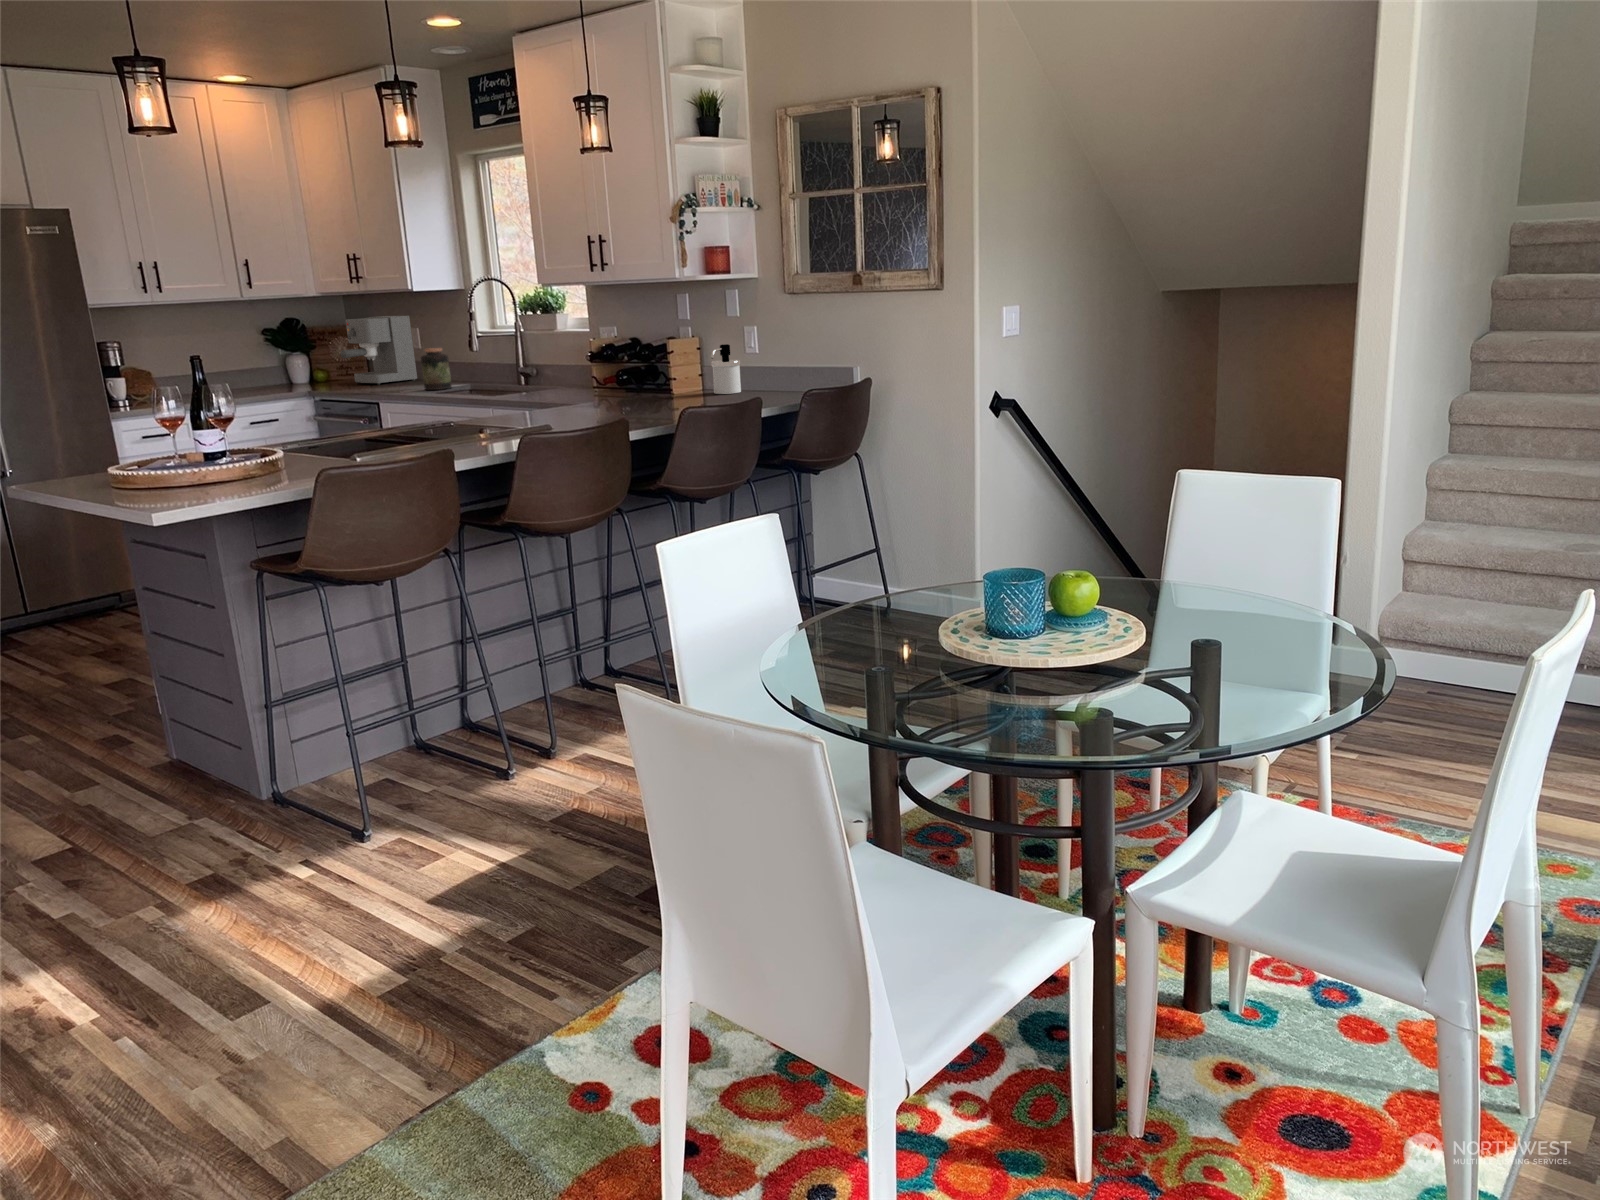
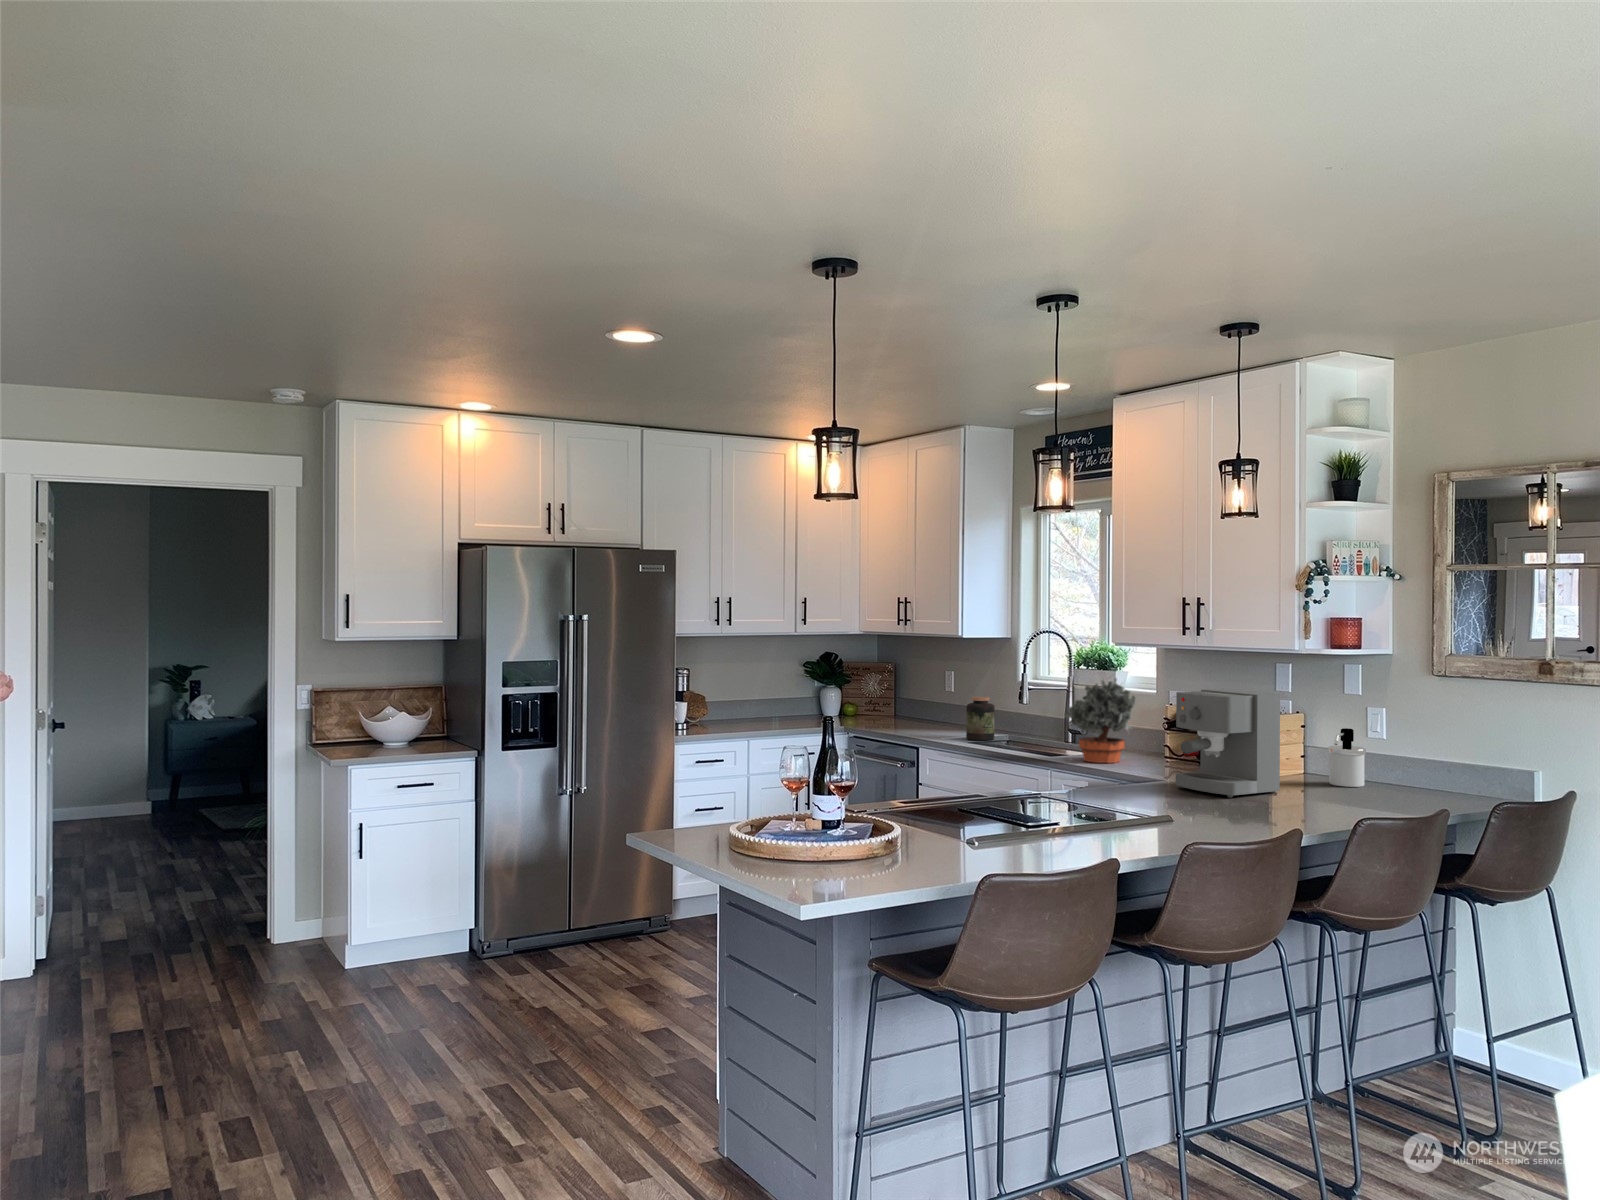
potted plant: none [499,315,562,397] -> present [1065,678,1135,763]
coffee maker: present [340,316,417,384] -> present [1176,689,1280,798]

